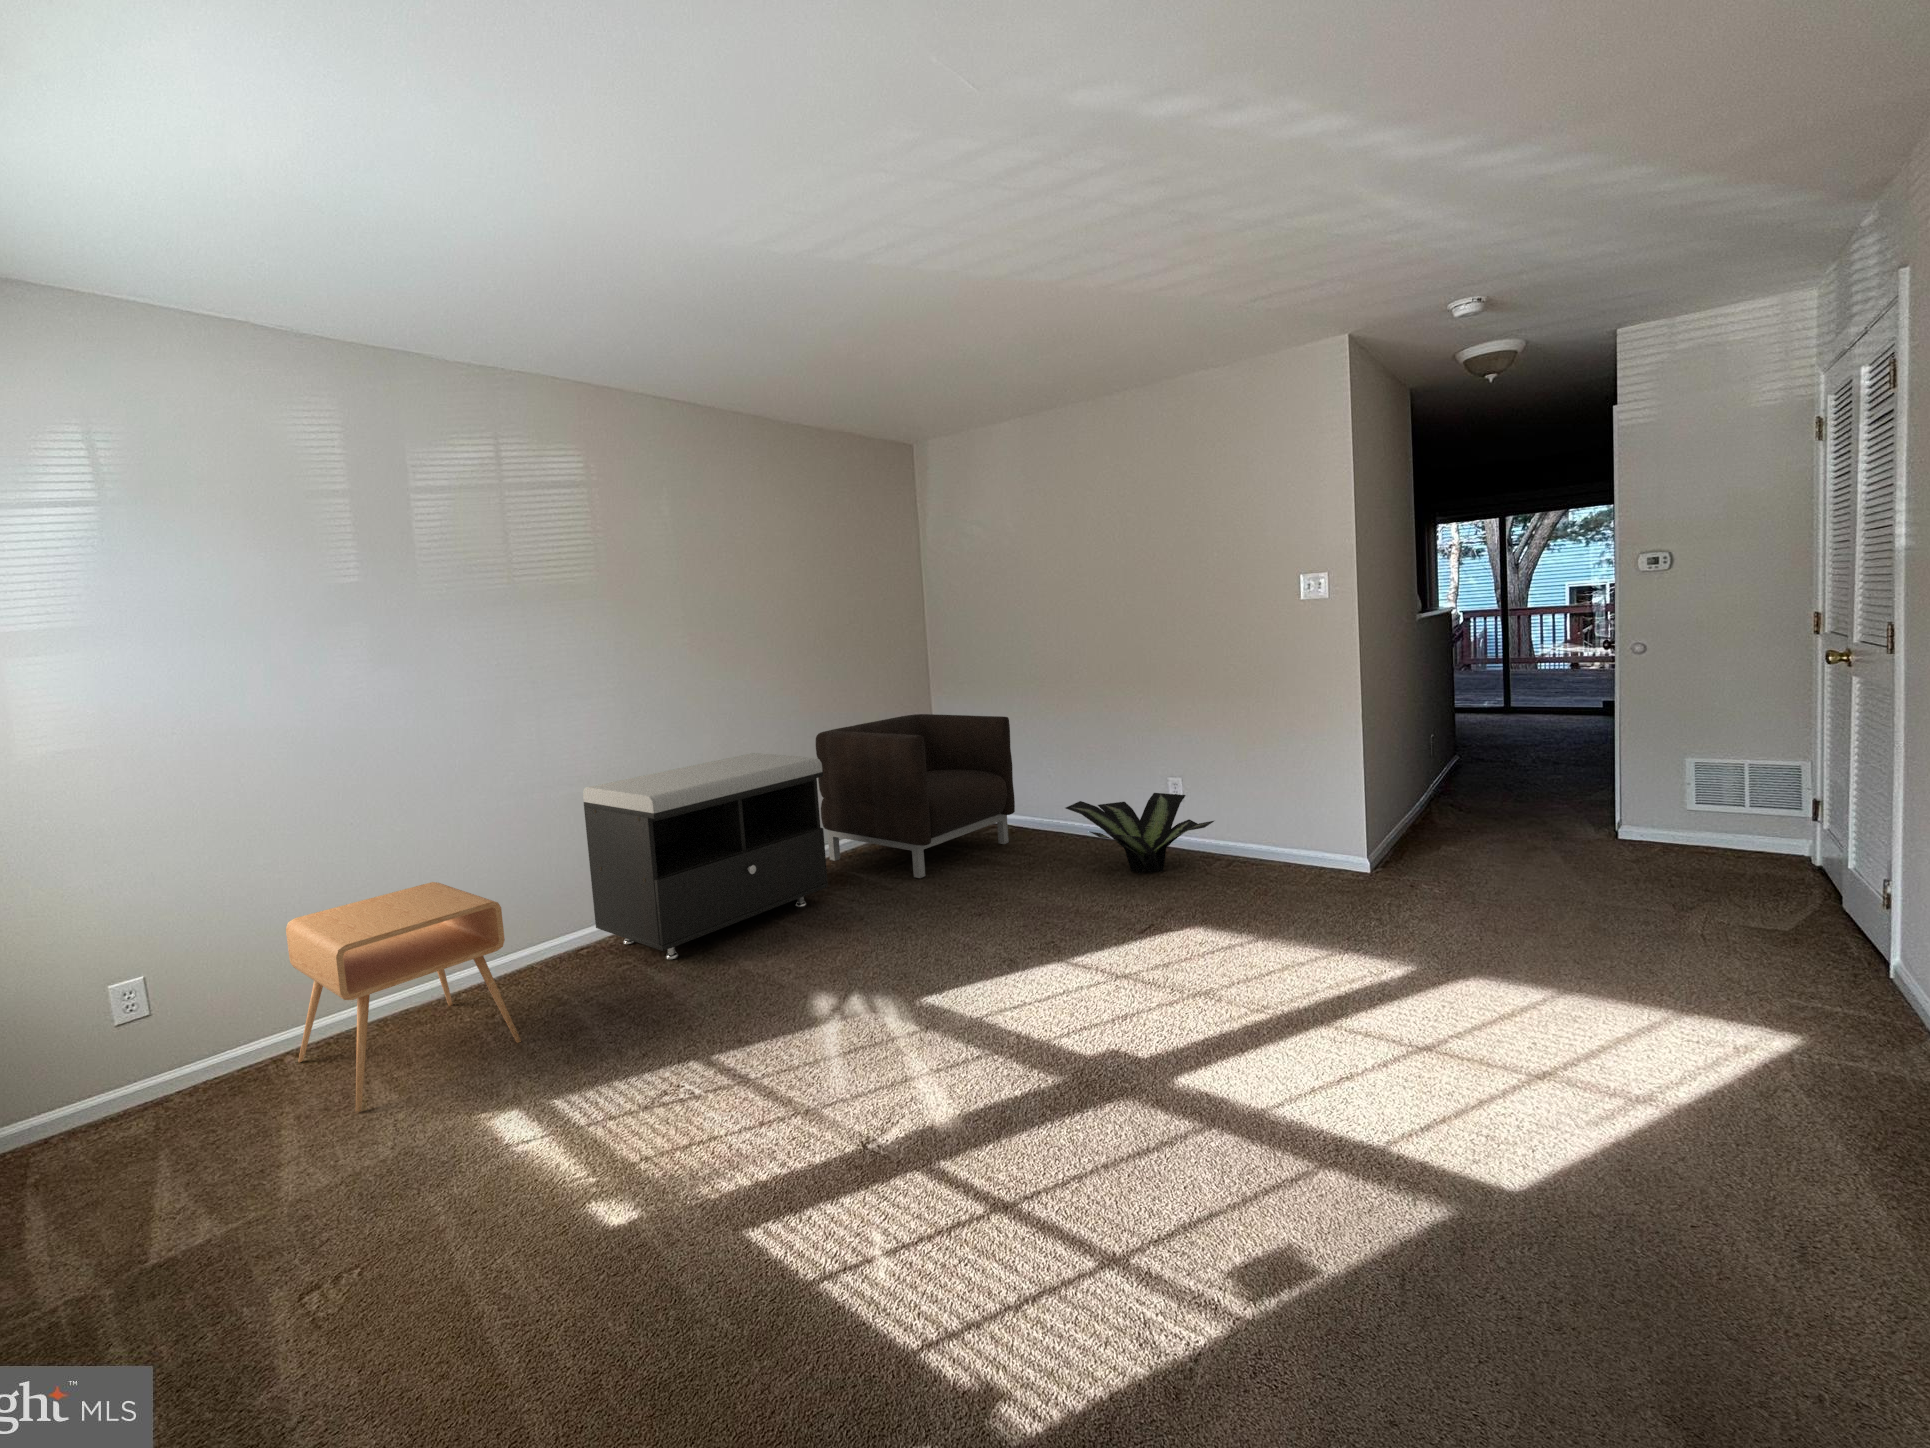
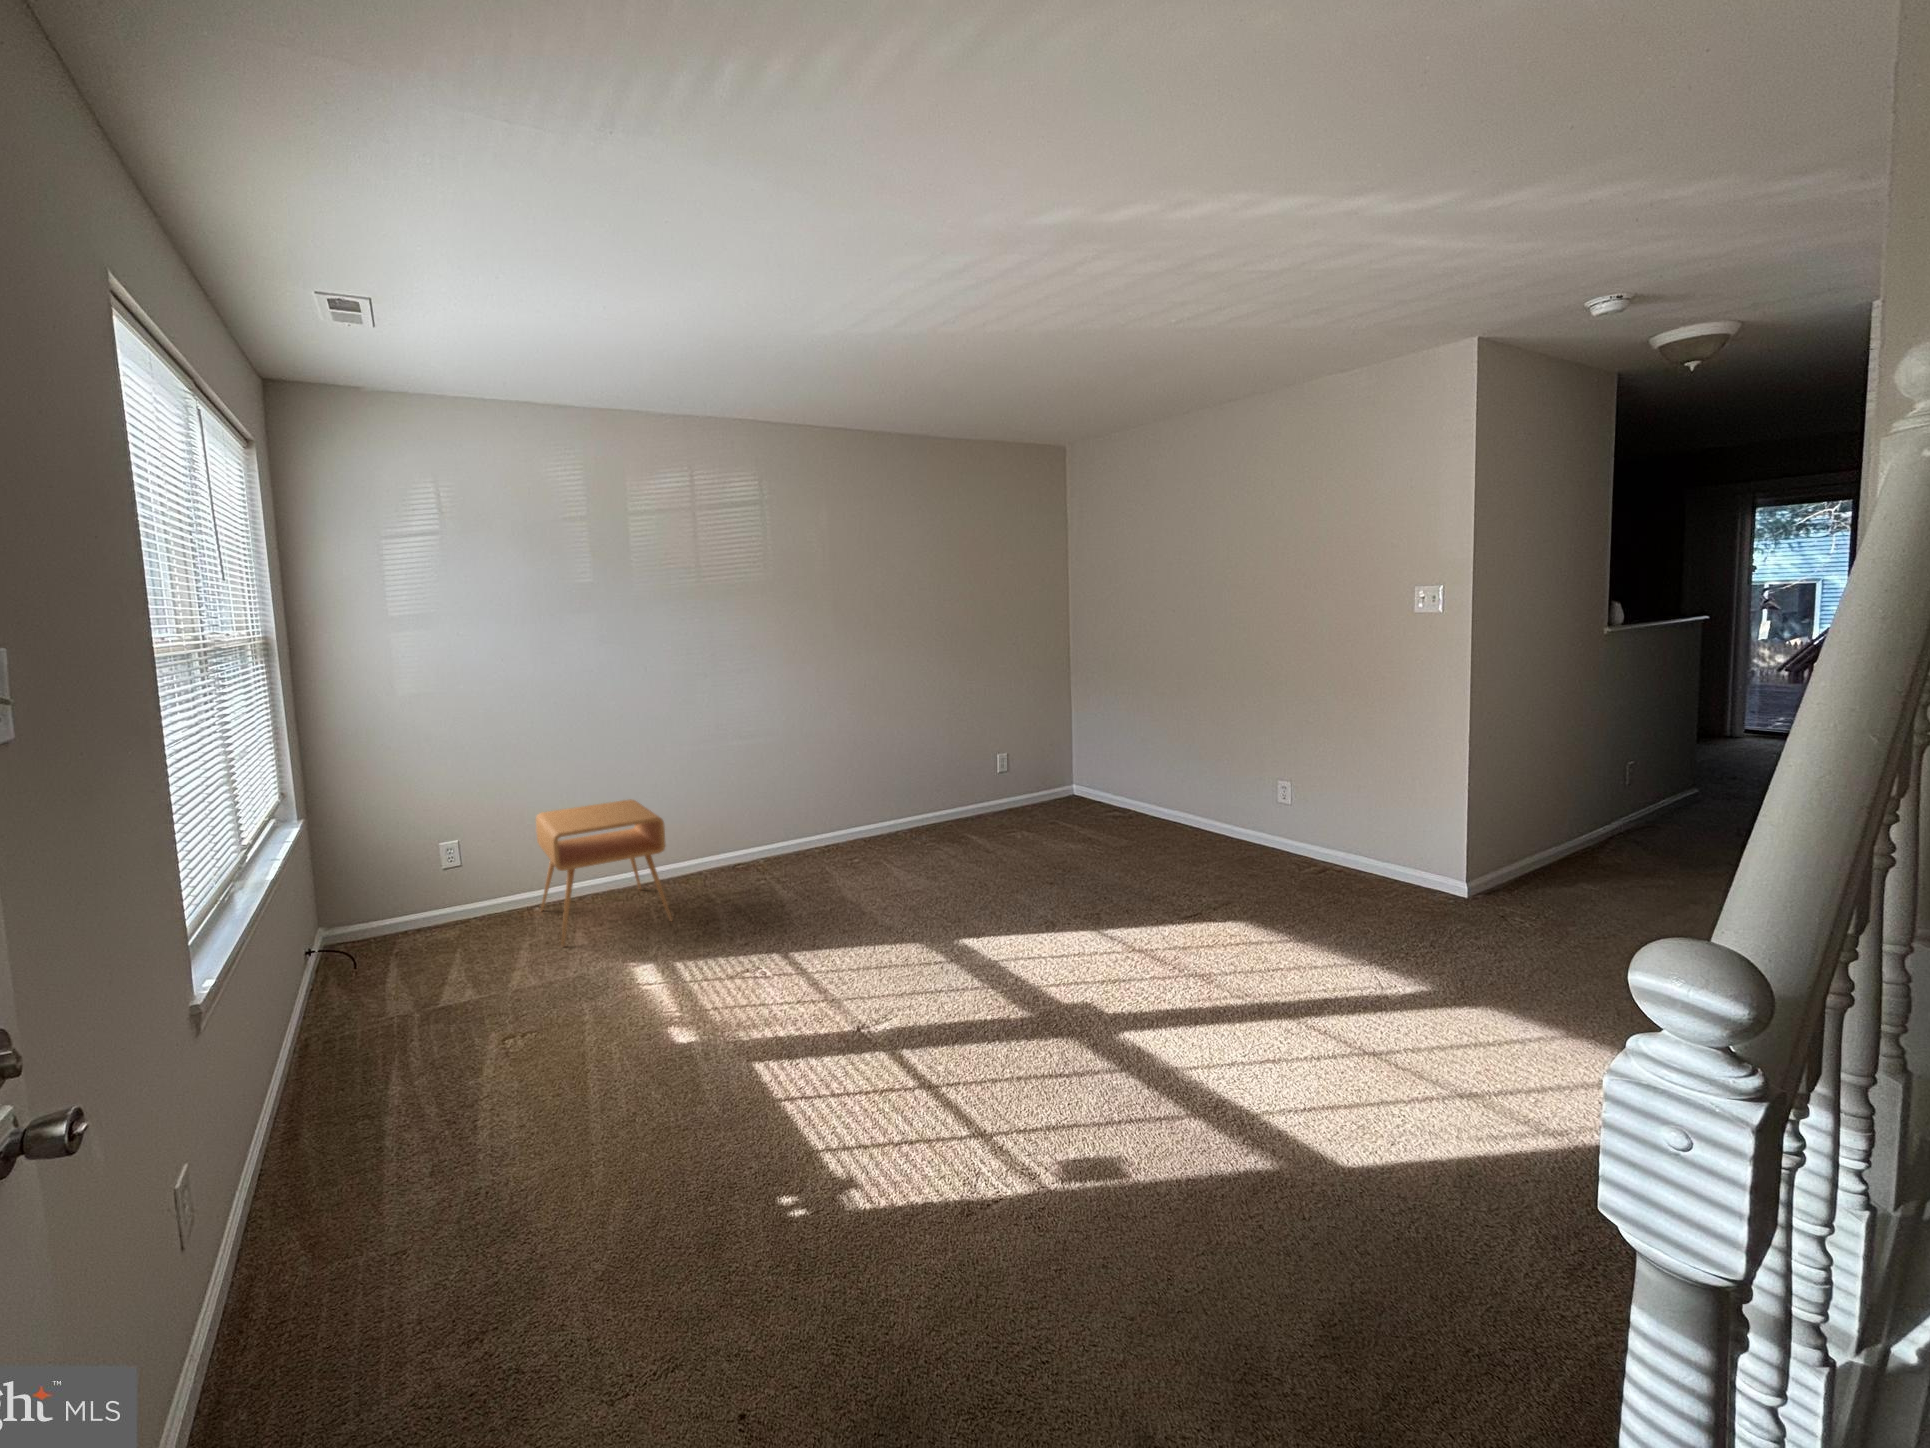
armchair: present [816,714,1015,878] -> none [950,701,1128,847]
storage bench: present [583,753,828,959] -> none [746,724,936,882]
potted plant: present [1066,793,1214,874] -> none [1159,795,1300,870]

